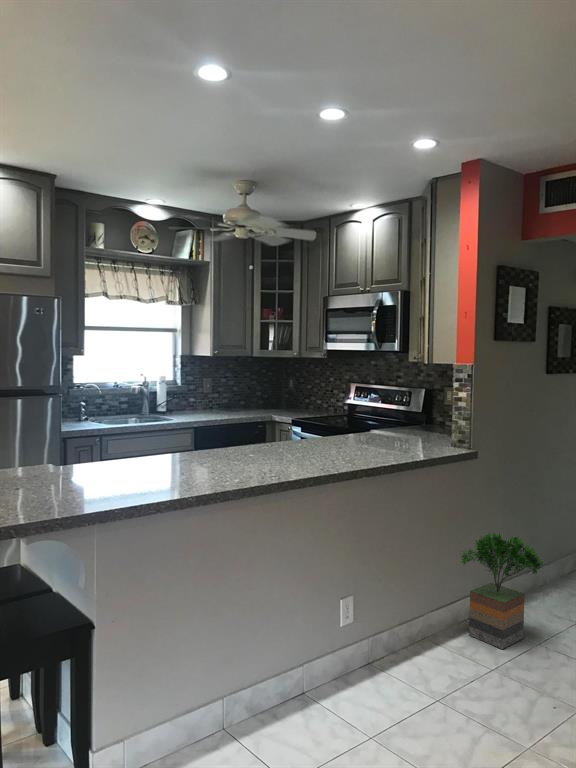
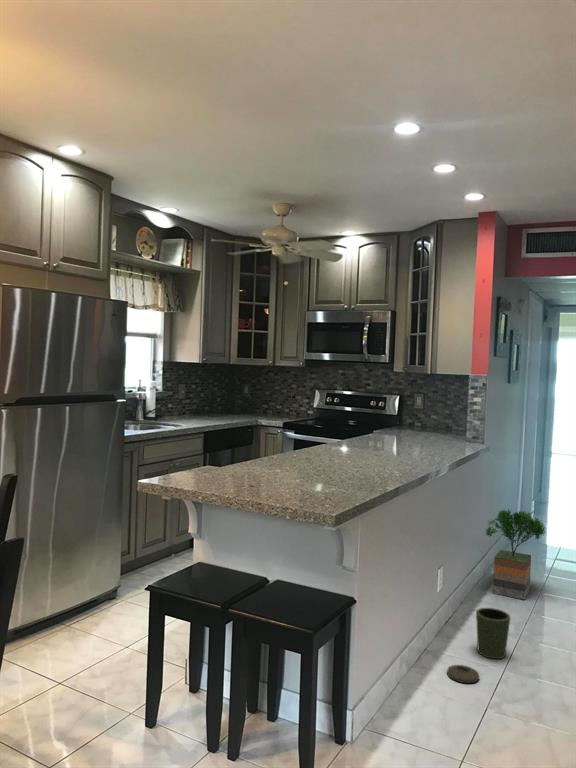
trash can: none [298,653,406,744] -> present [447,608,510,683]

